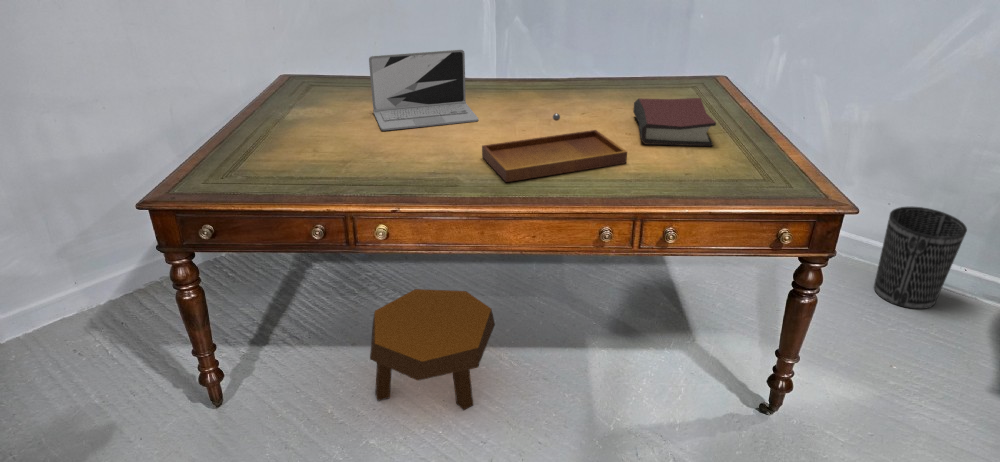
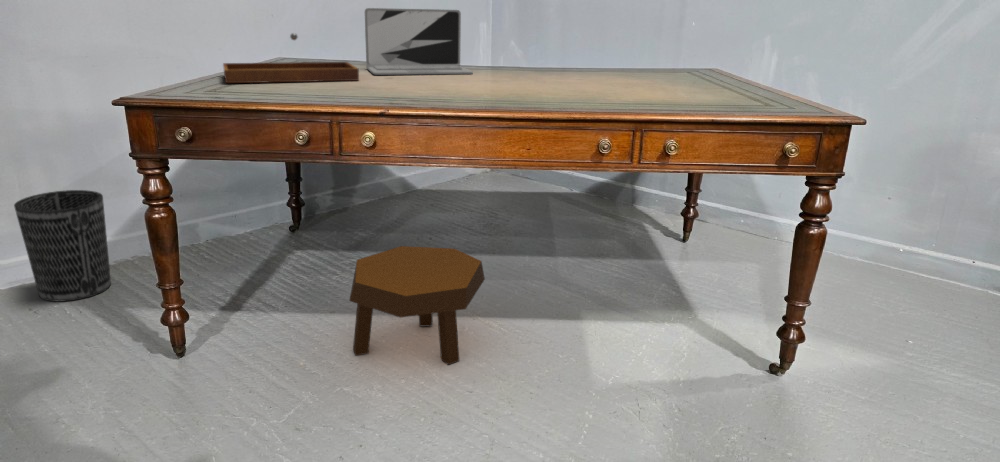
hardback book: present [633,98,716,146] -> none [629,56,714,88]
tray: present [482,113,627,182] -> present [223,33,359,83]
wastebasket: present [874,207,967,309] -> present [14,190,111,302]

